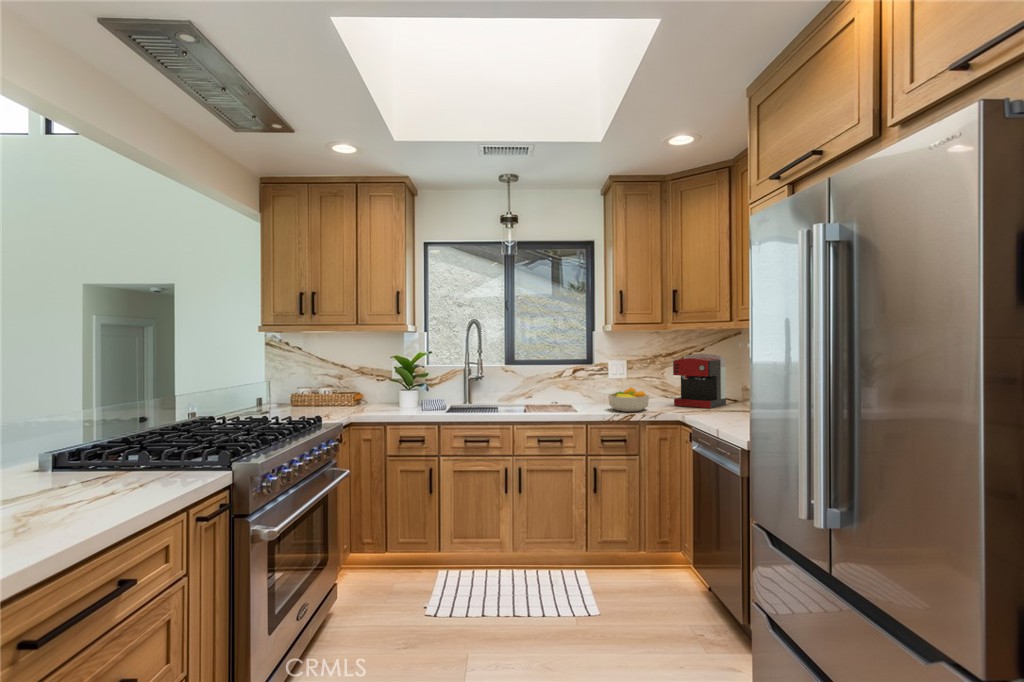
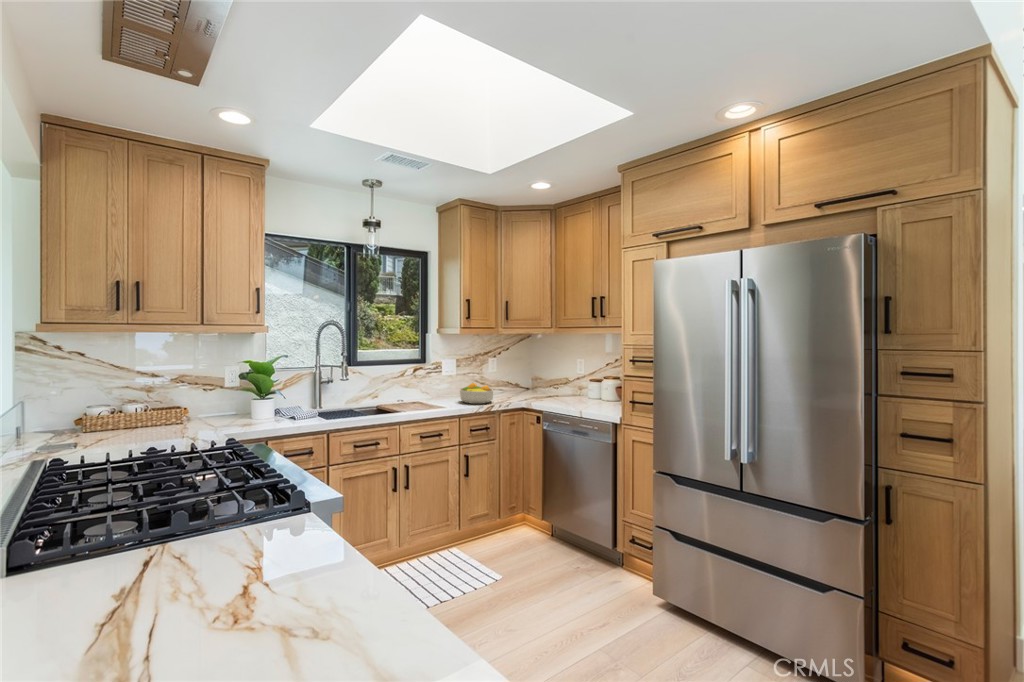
coffee maker: present [673,354,726,408] -> none [499,352,531,396]

